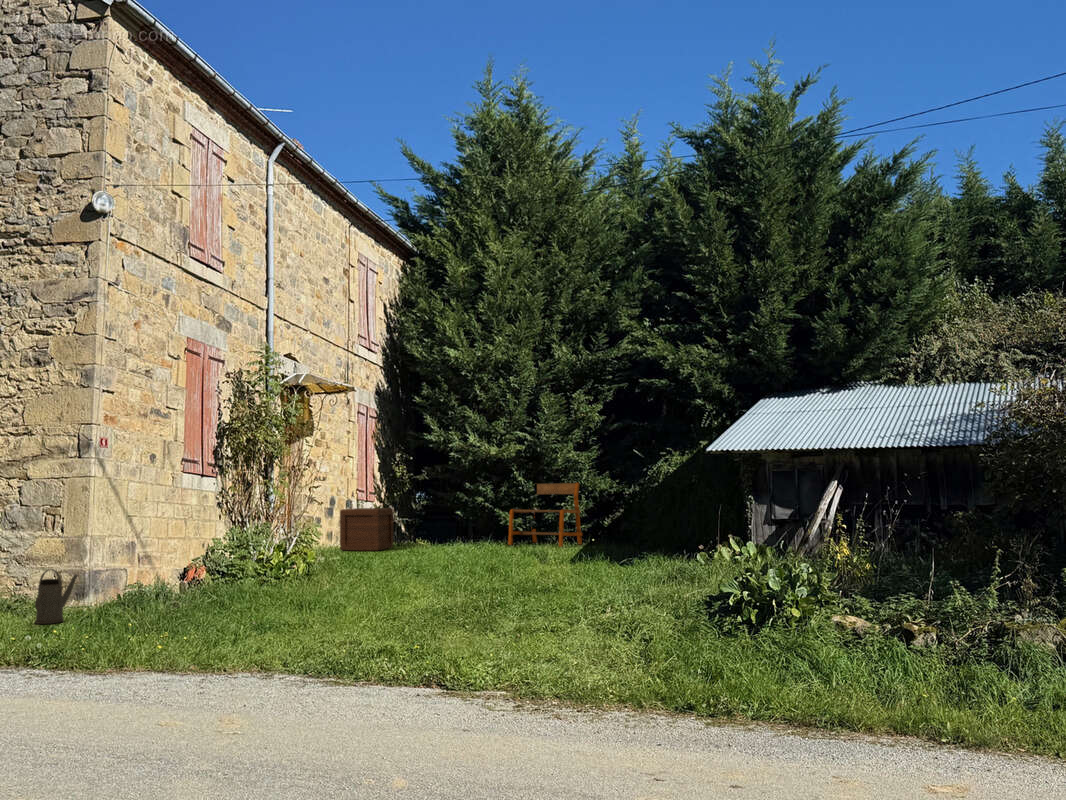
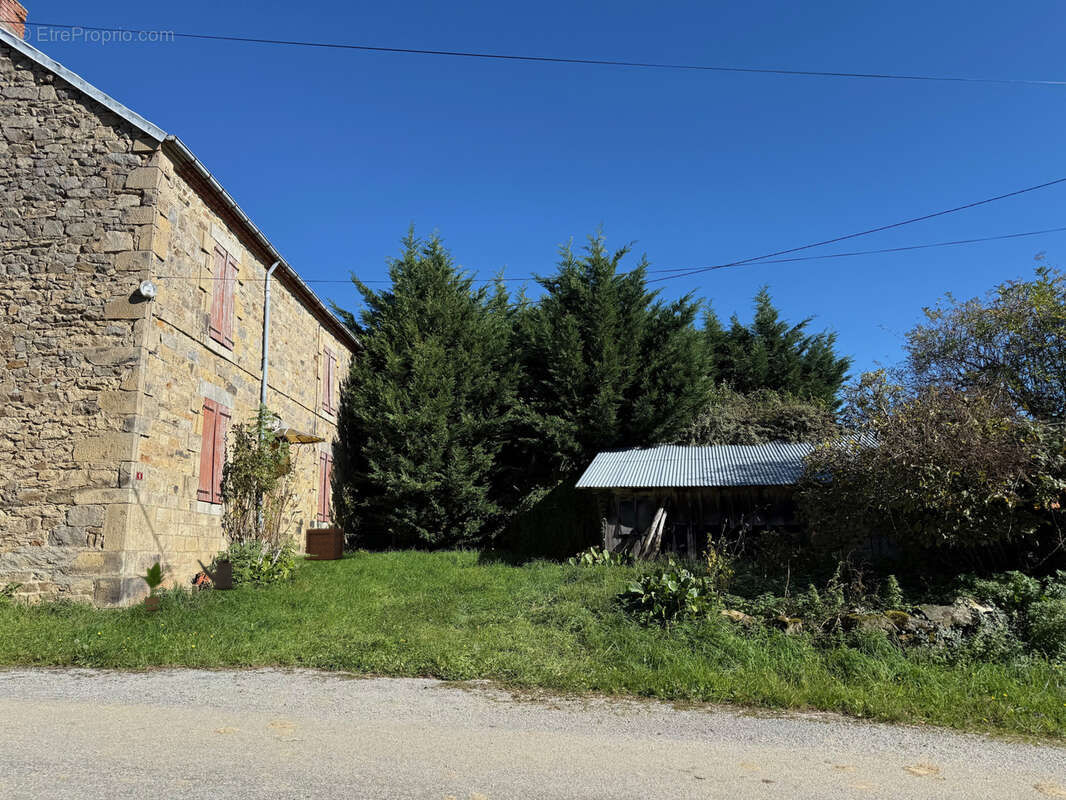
bench: present [508,483,582,547] -> none [427,510,480,555]
potted plant: none [103,551,149,611] -> present [137,562,168,611]
watering can: present [35,569,78,624] -> present [197,553,238,589]

